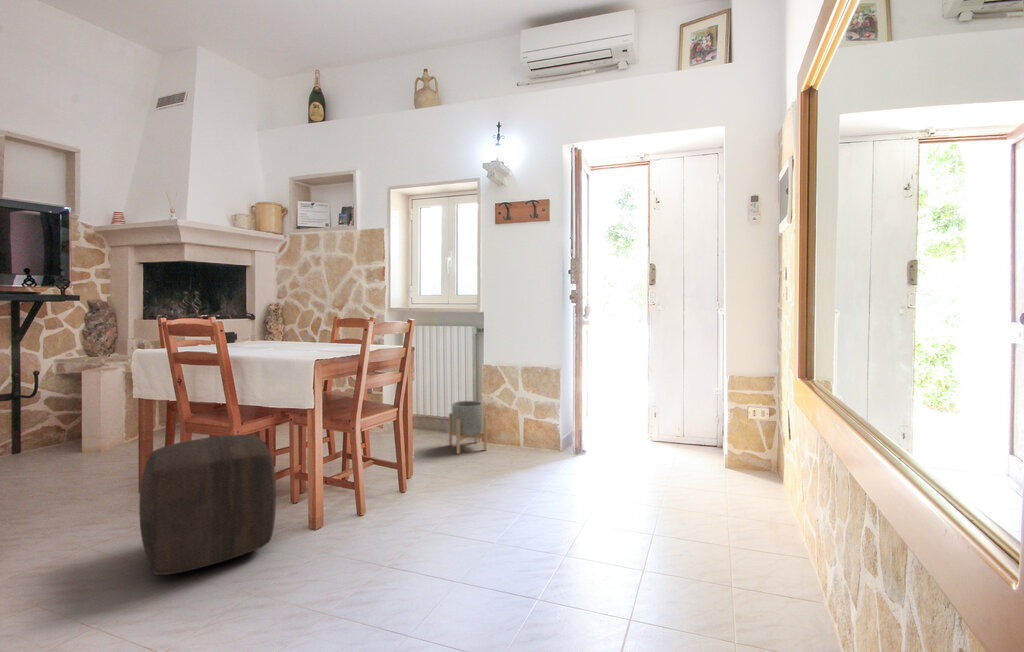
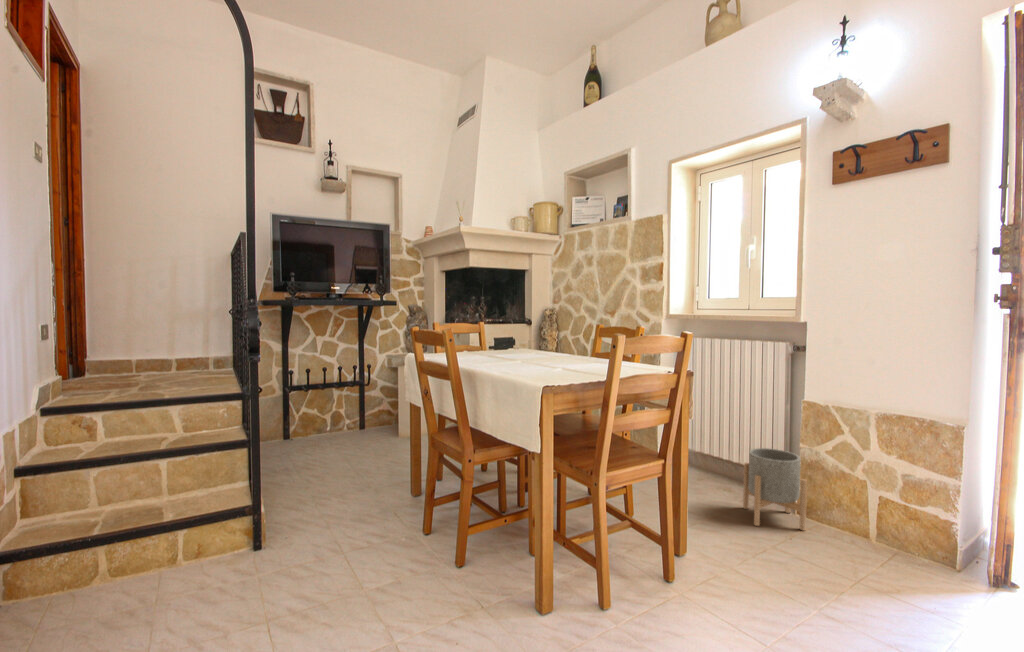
ottoman: present [139,435,276,575] -> none [375,458,502,608]

